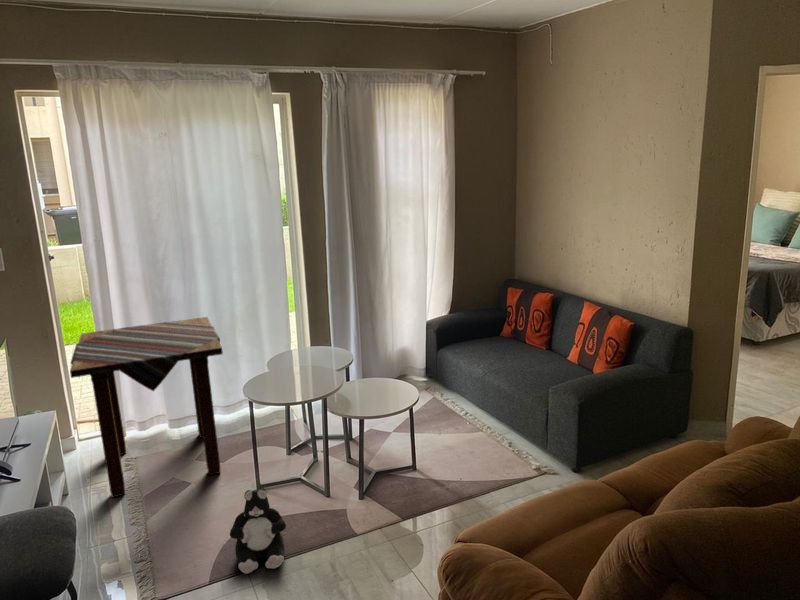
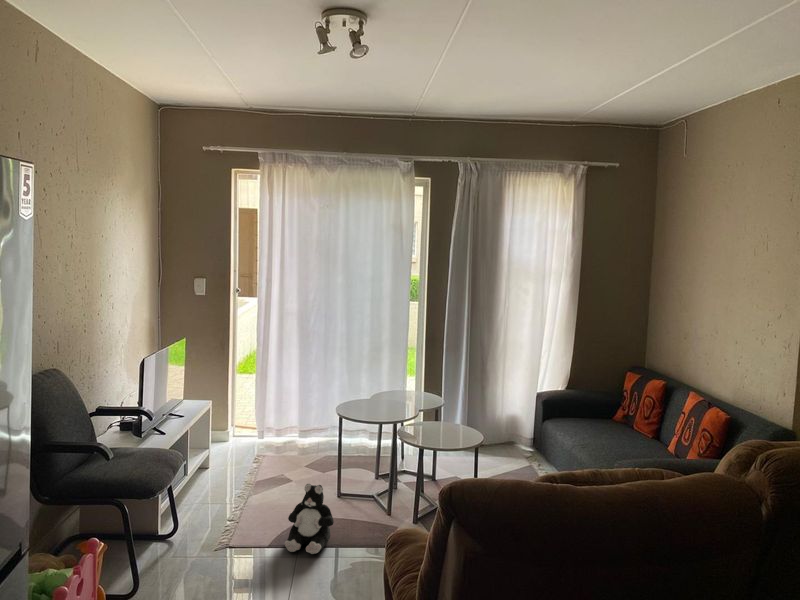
side table: present [70,317,223,497] -> none [216,350,338,480]

